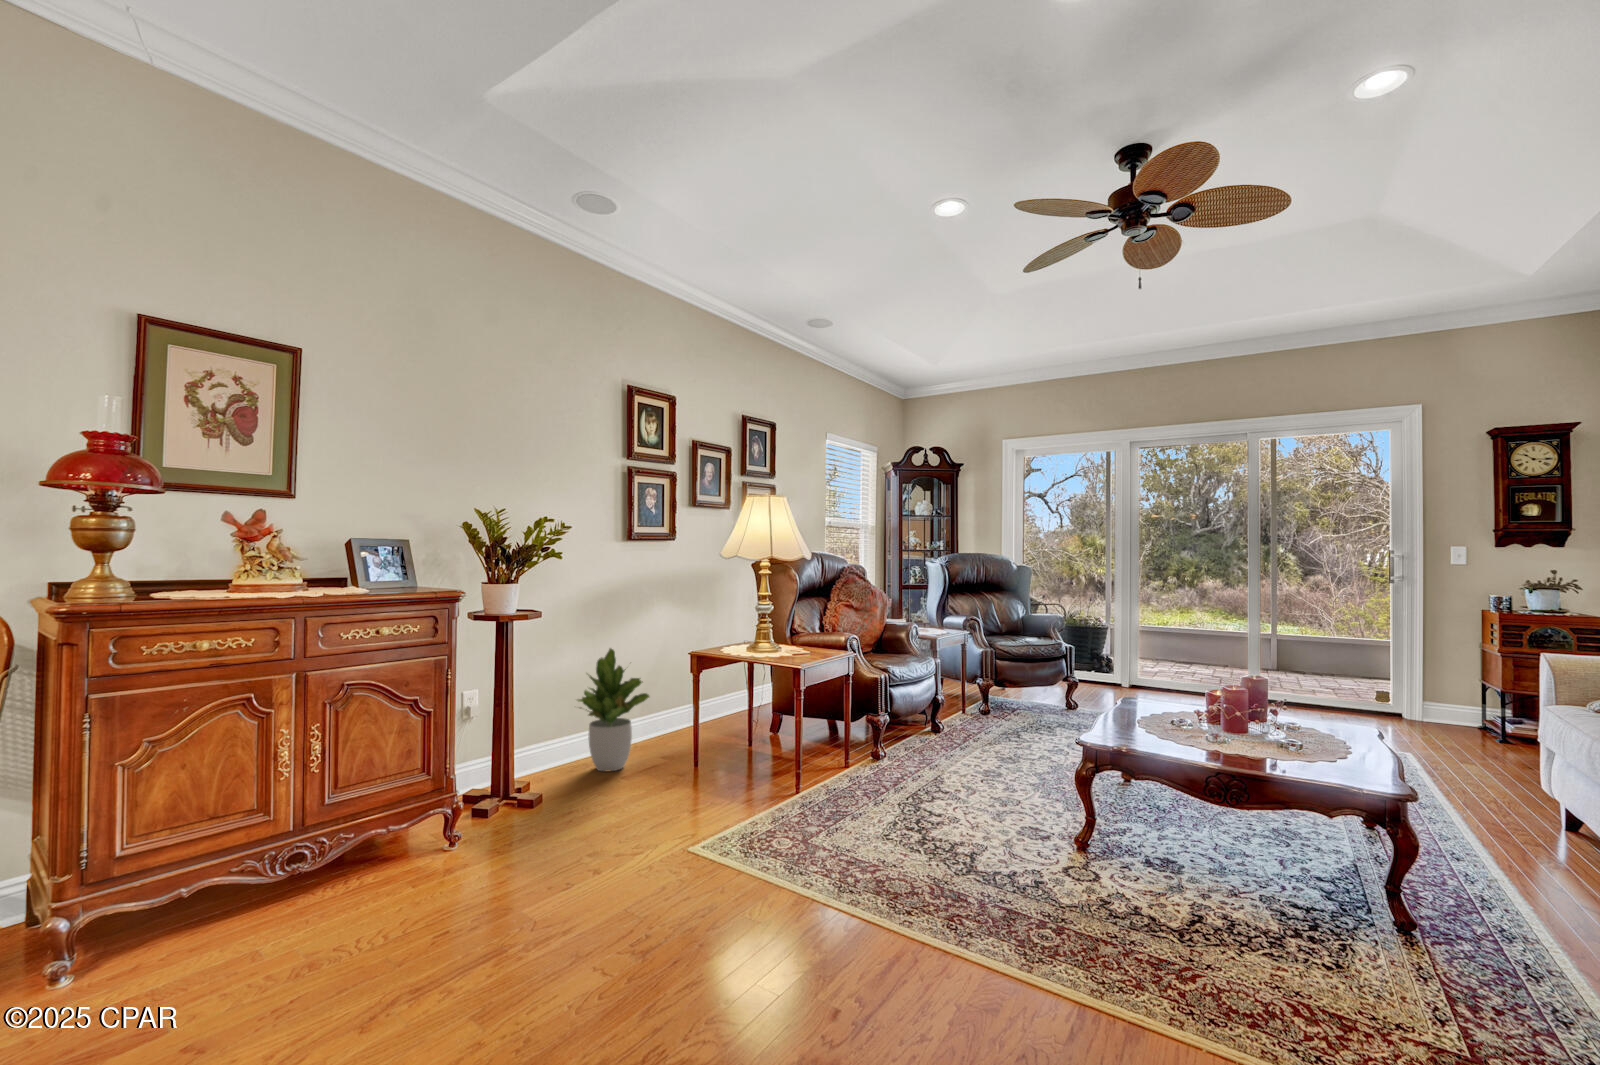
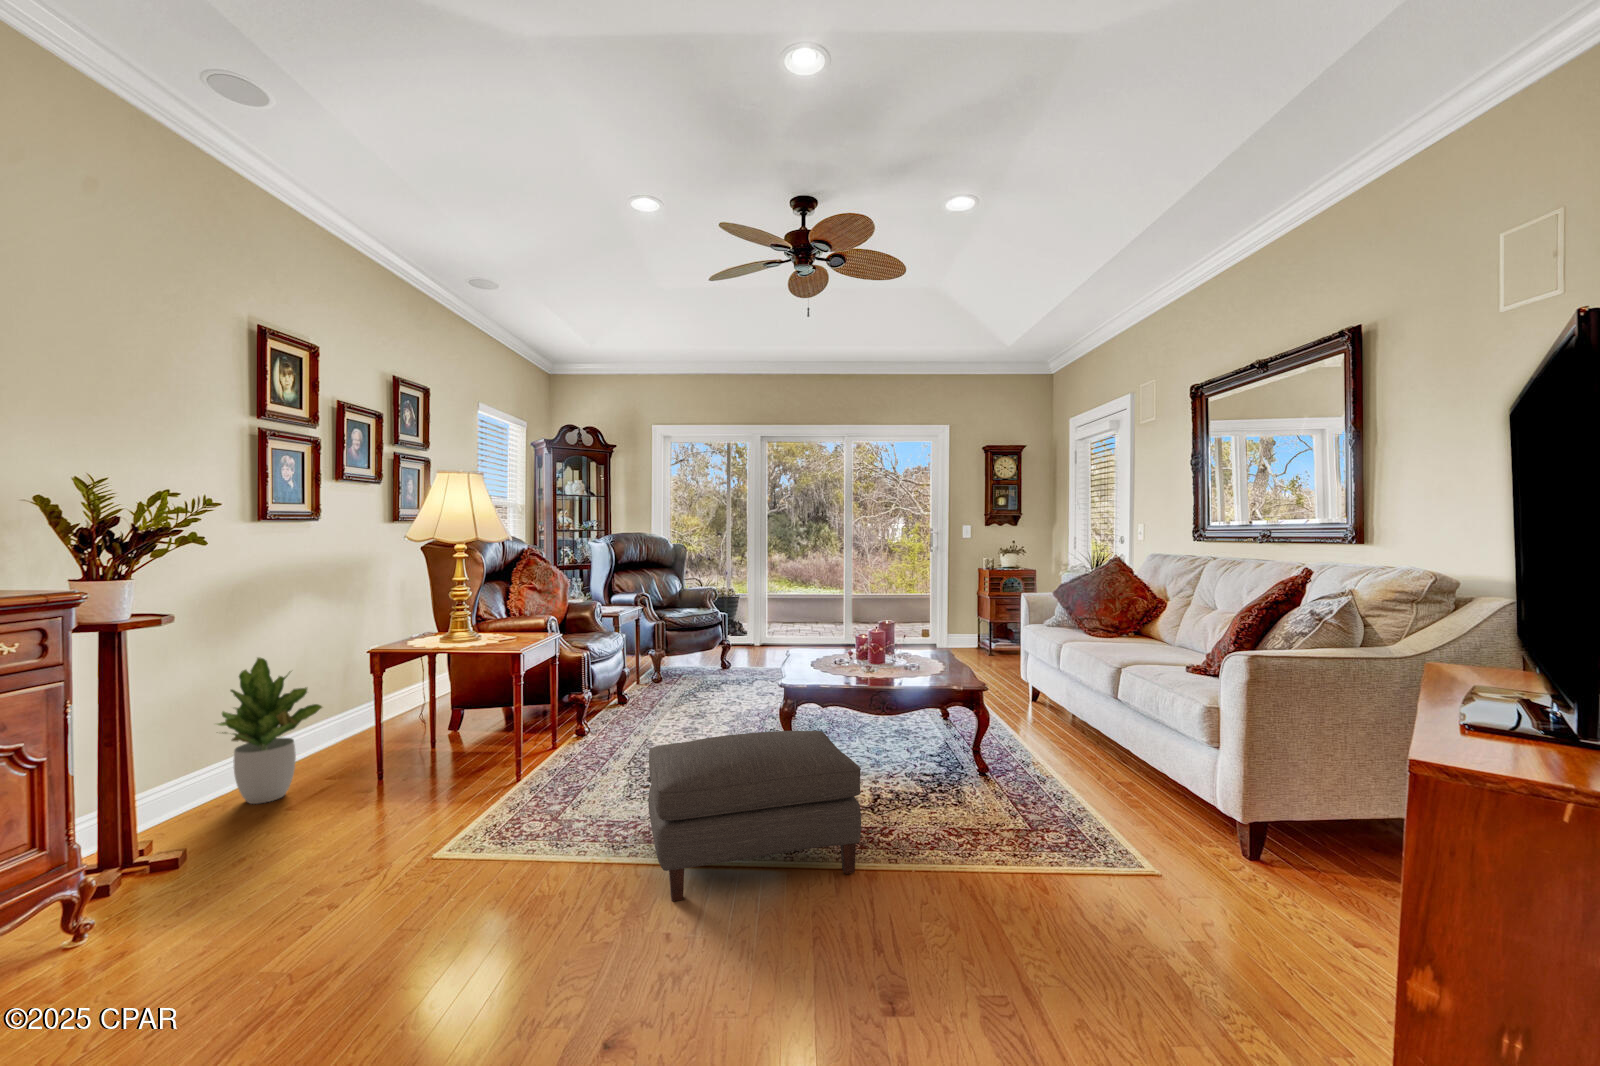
ottoman: none [848,787,1121,1017] -> present [648,731,861,901]

